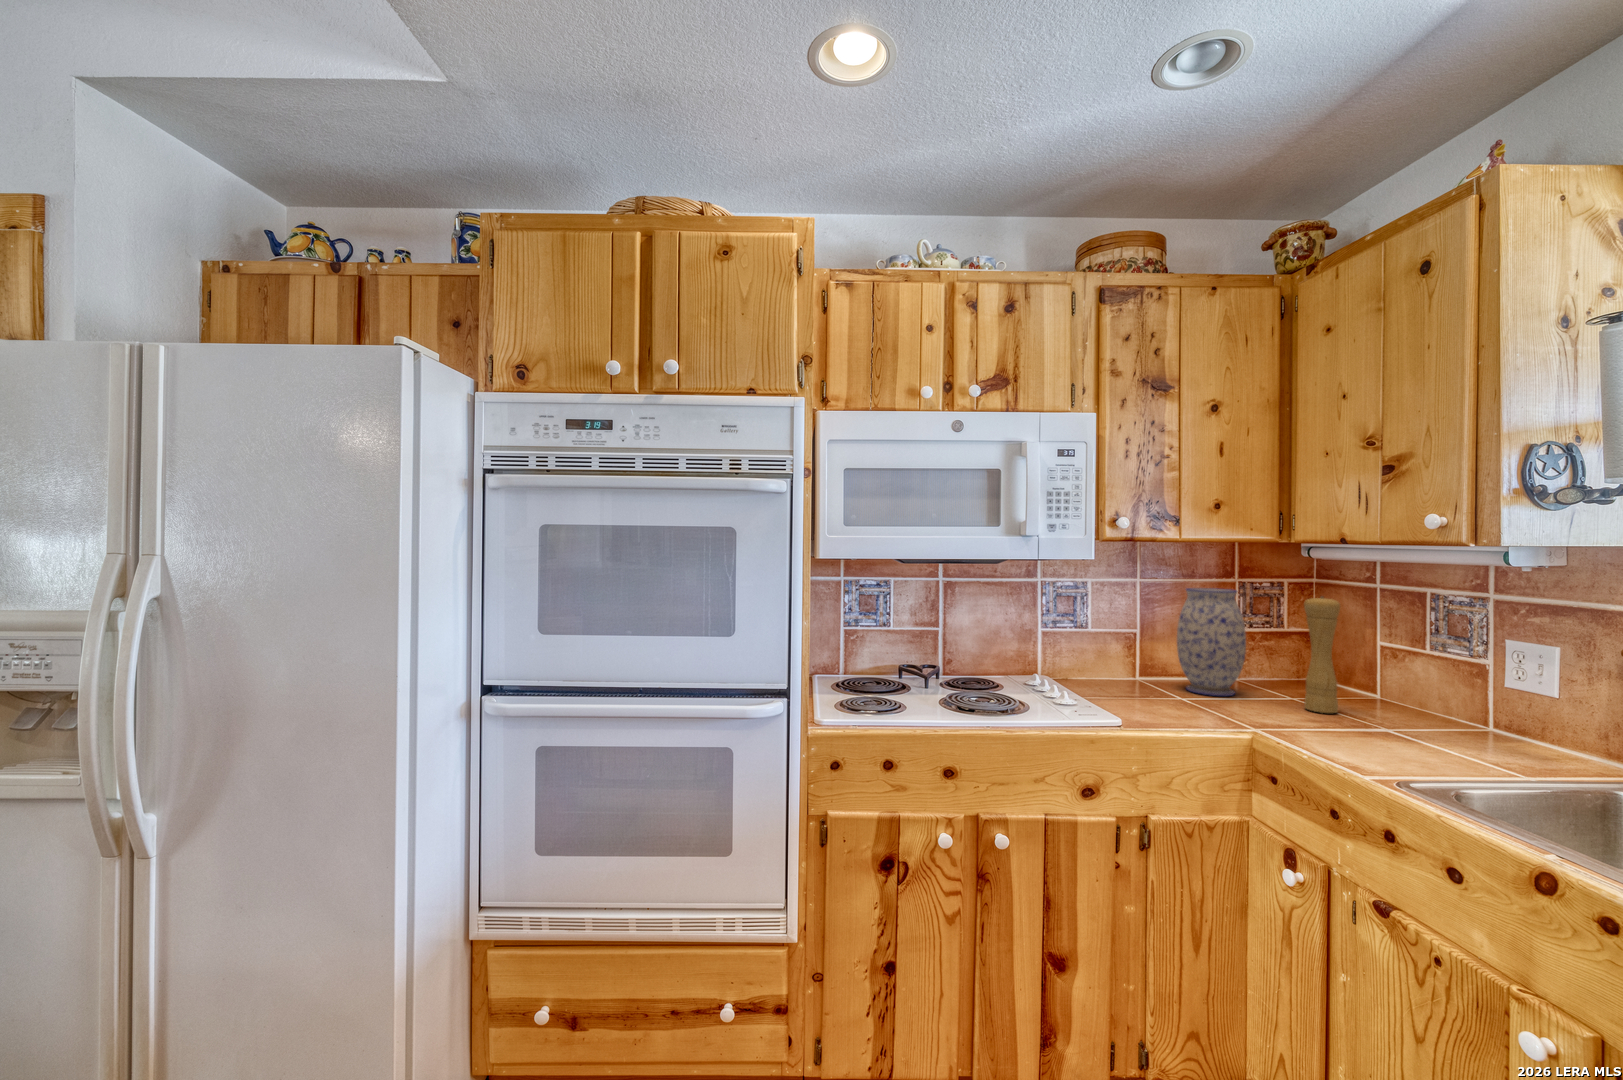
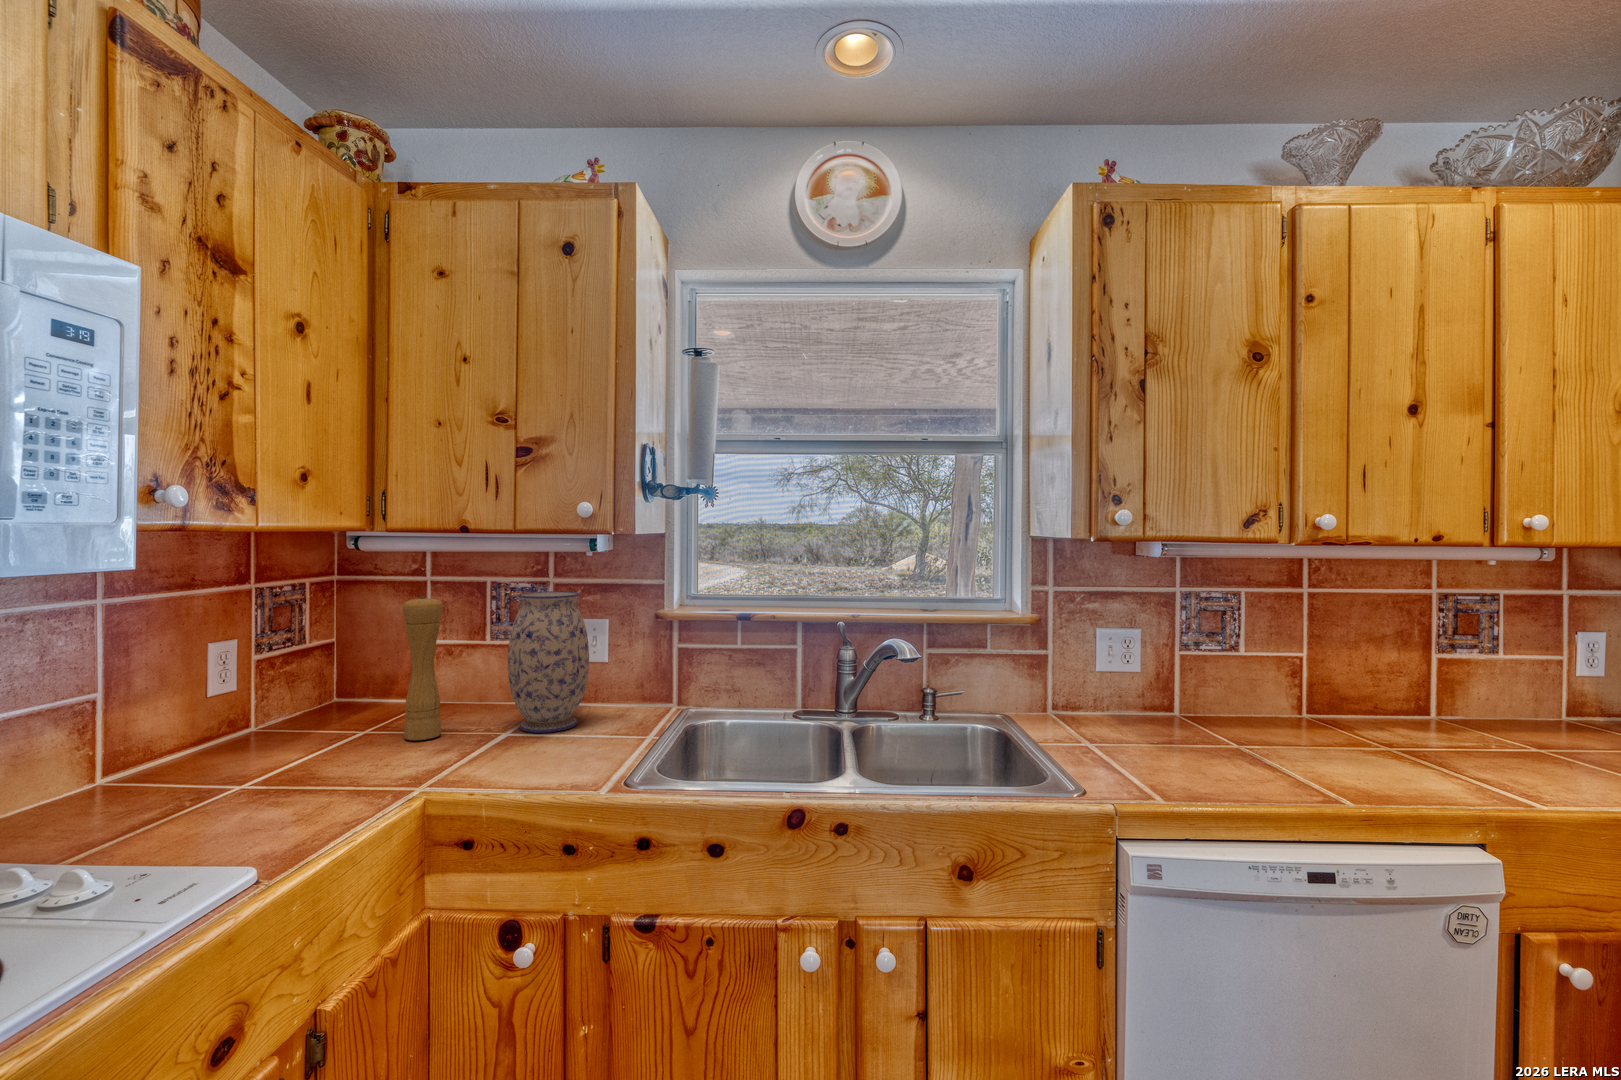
vase: present [1177,588,1246,696] -> present [508,591,589,733]

